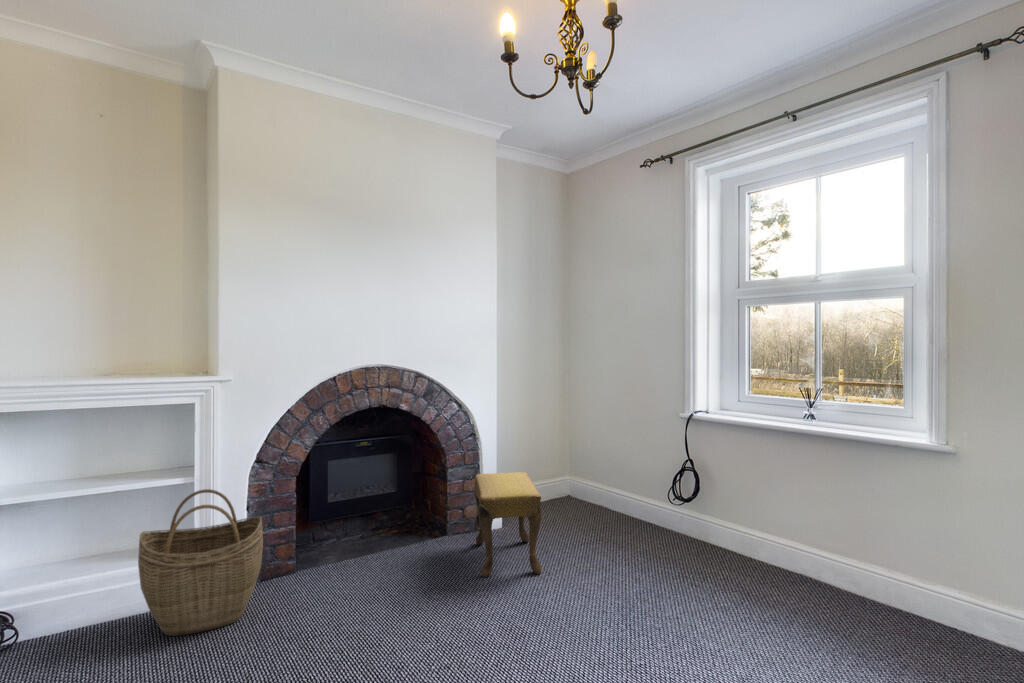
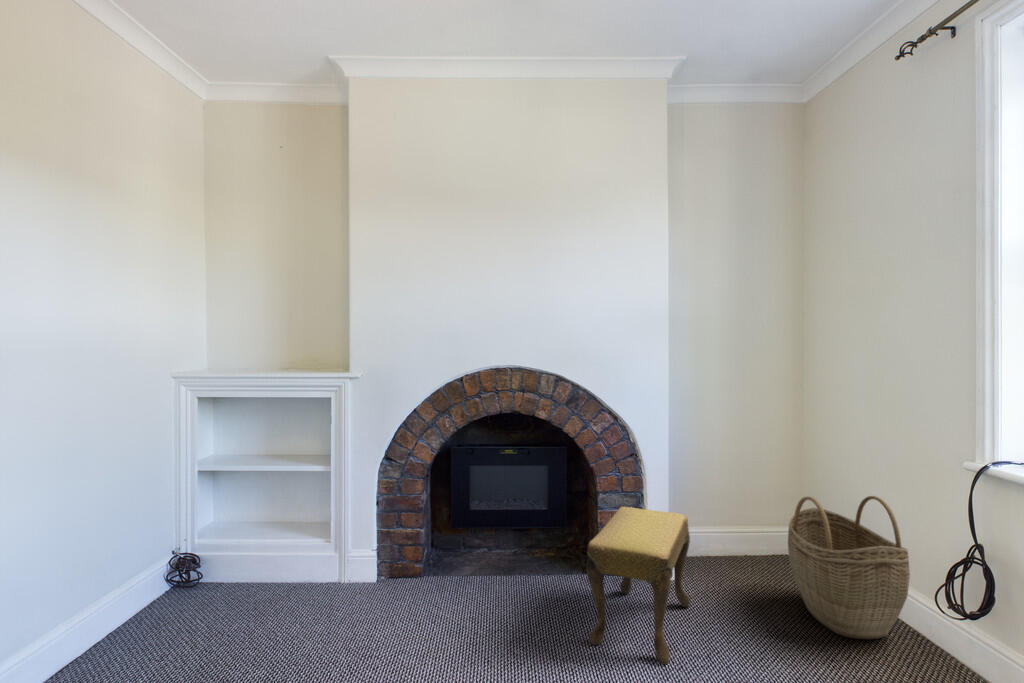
woven basket: present [138,489,263,636] -> present [788,496,910,639]

